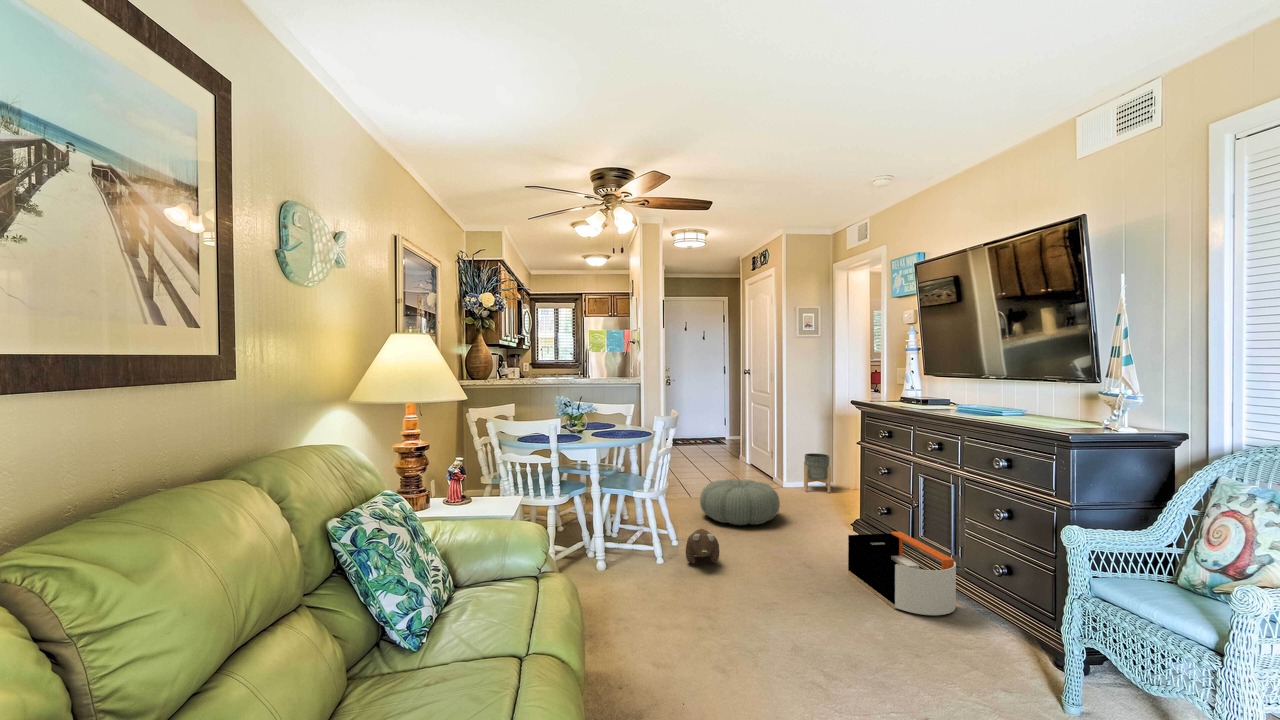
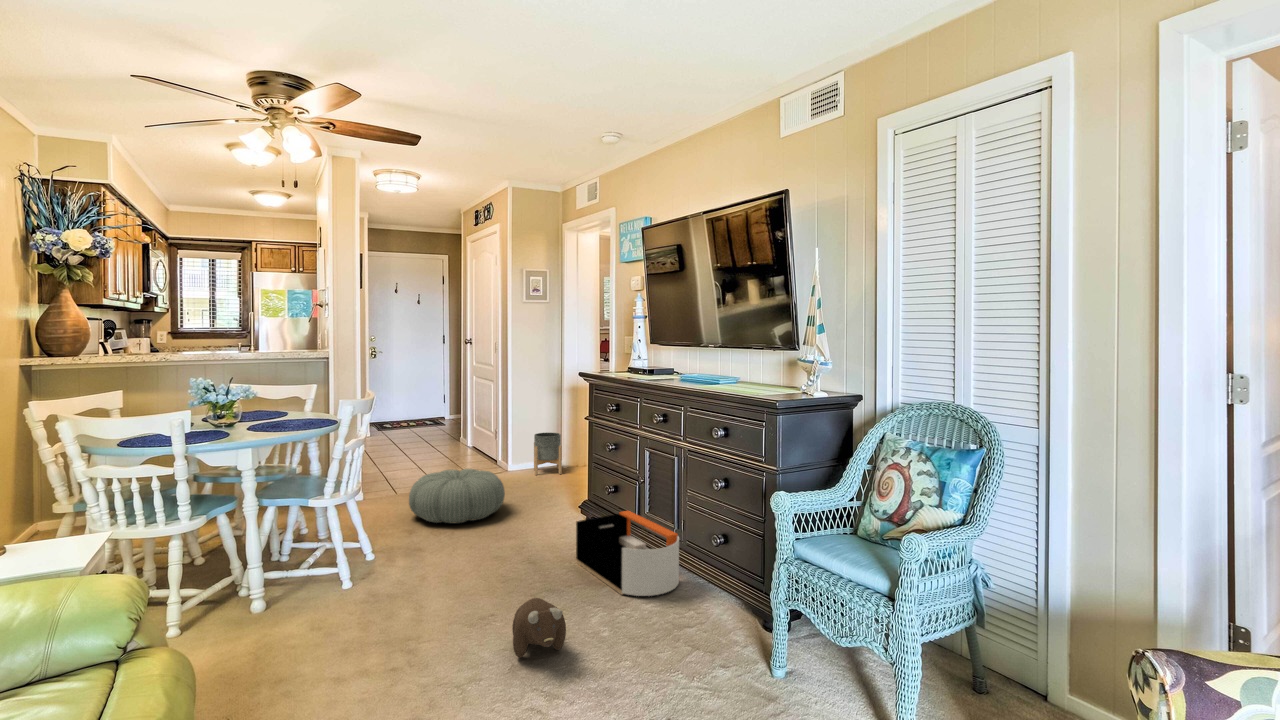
plush toy: present [686,529,720,563] -> present [512,598,566,658]

